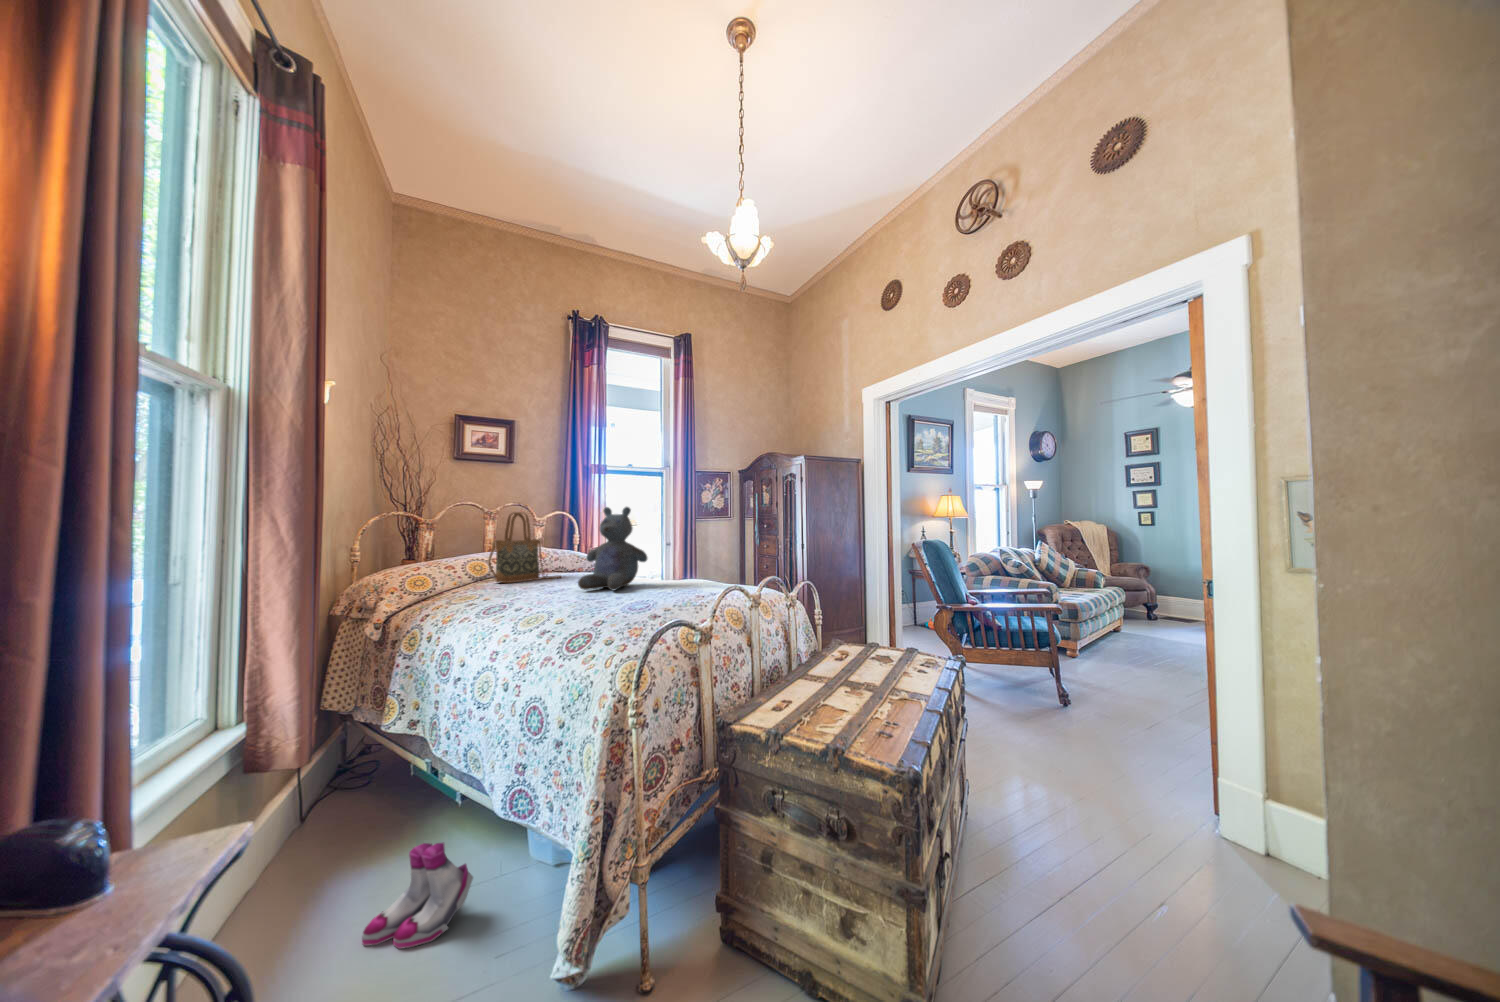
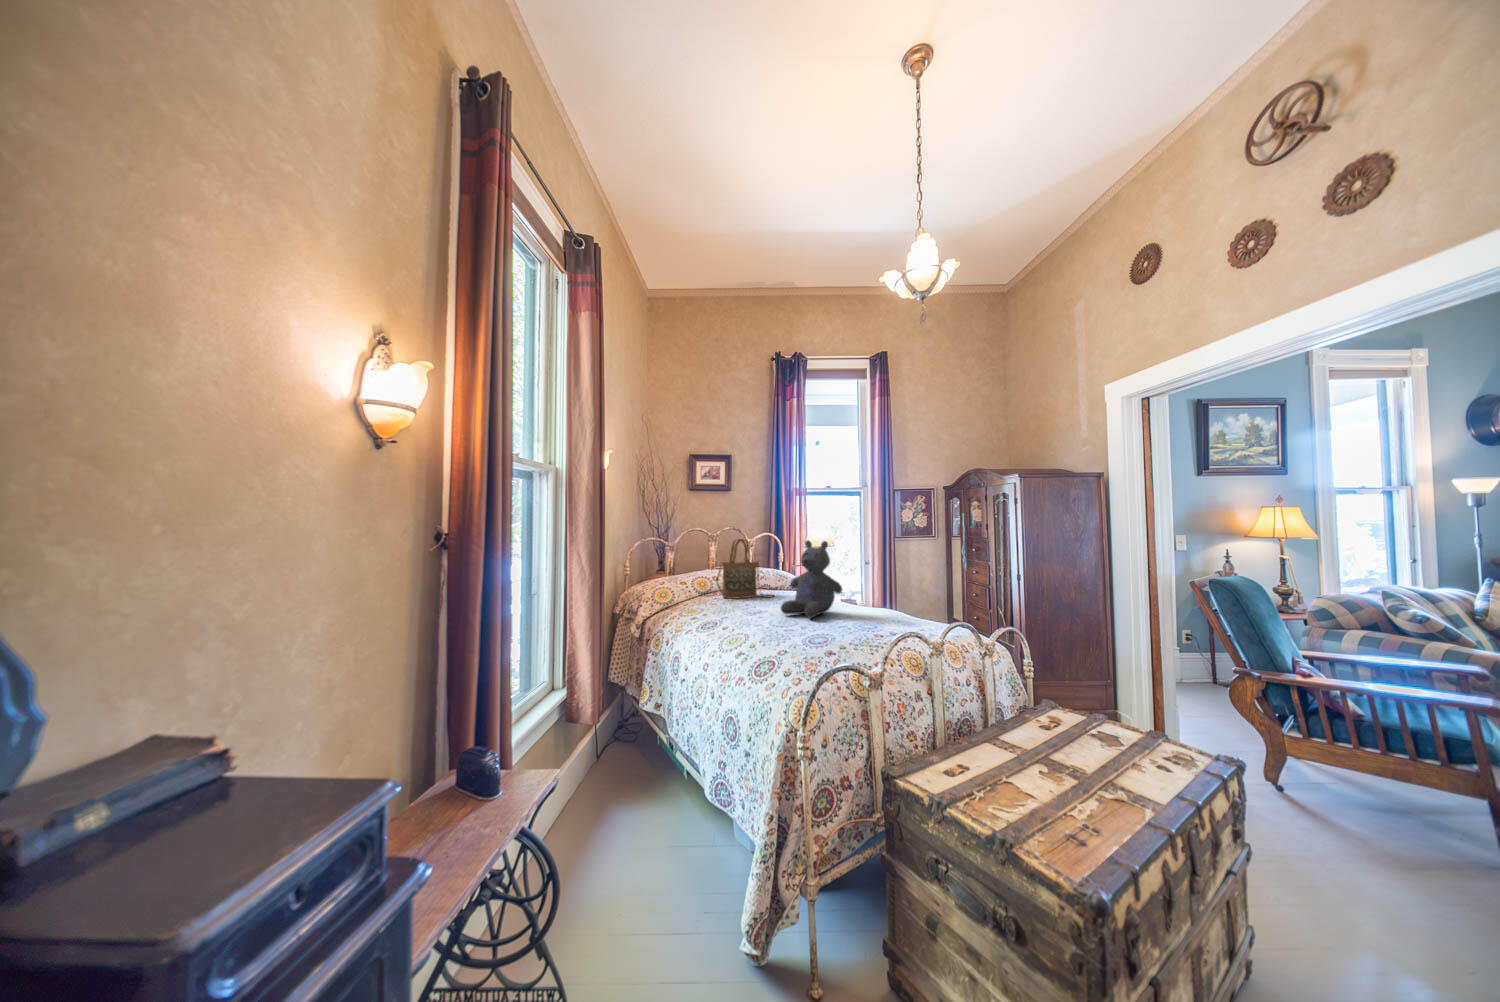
boots: present [362,843,473,949] -> none [614,806,688,886]

